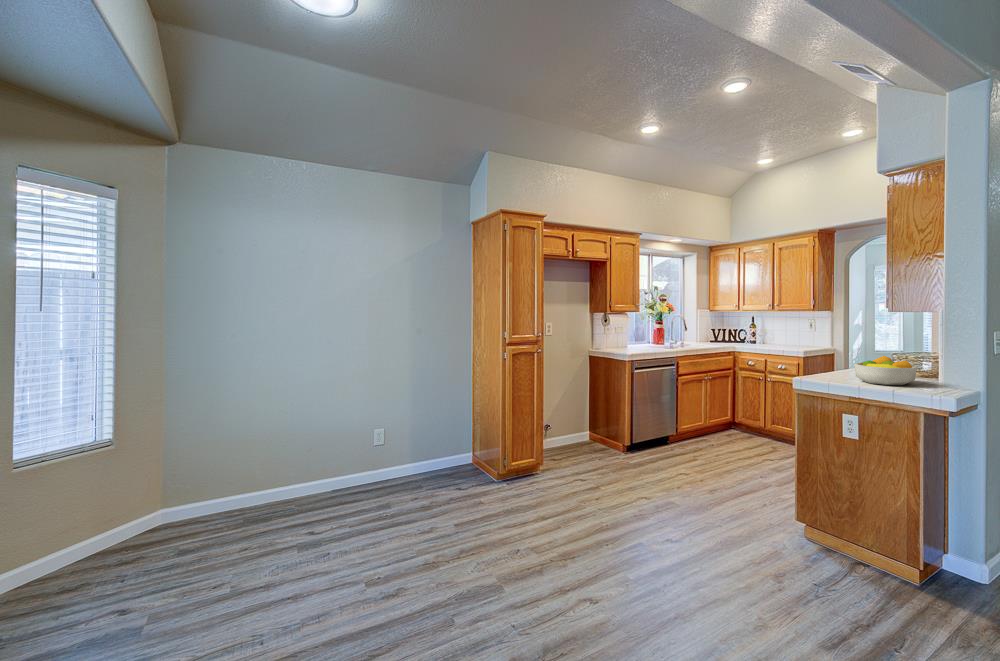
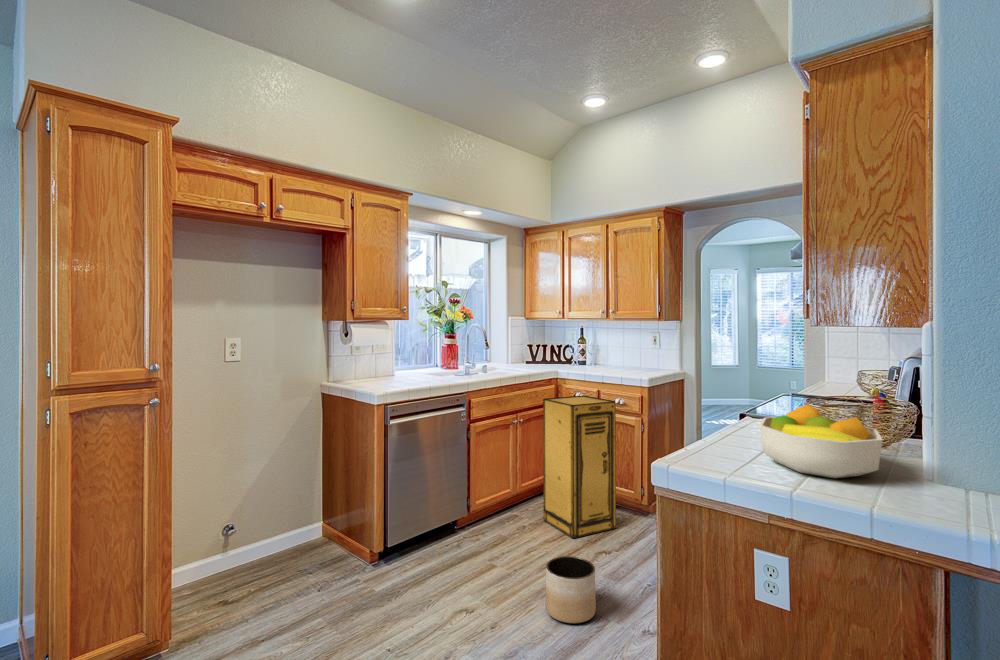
storage cabinet: none [726,363,780,451] -> present [543,395,616,539]
planter: none [733,449,765,483] -> present [546,556,596,624]

